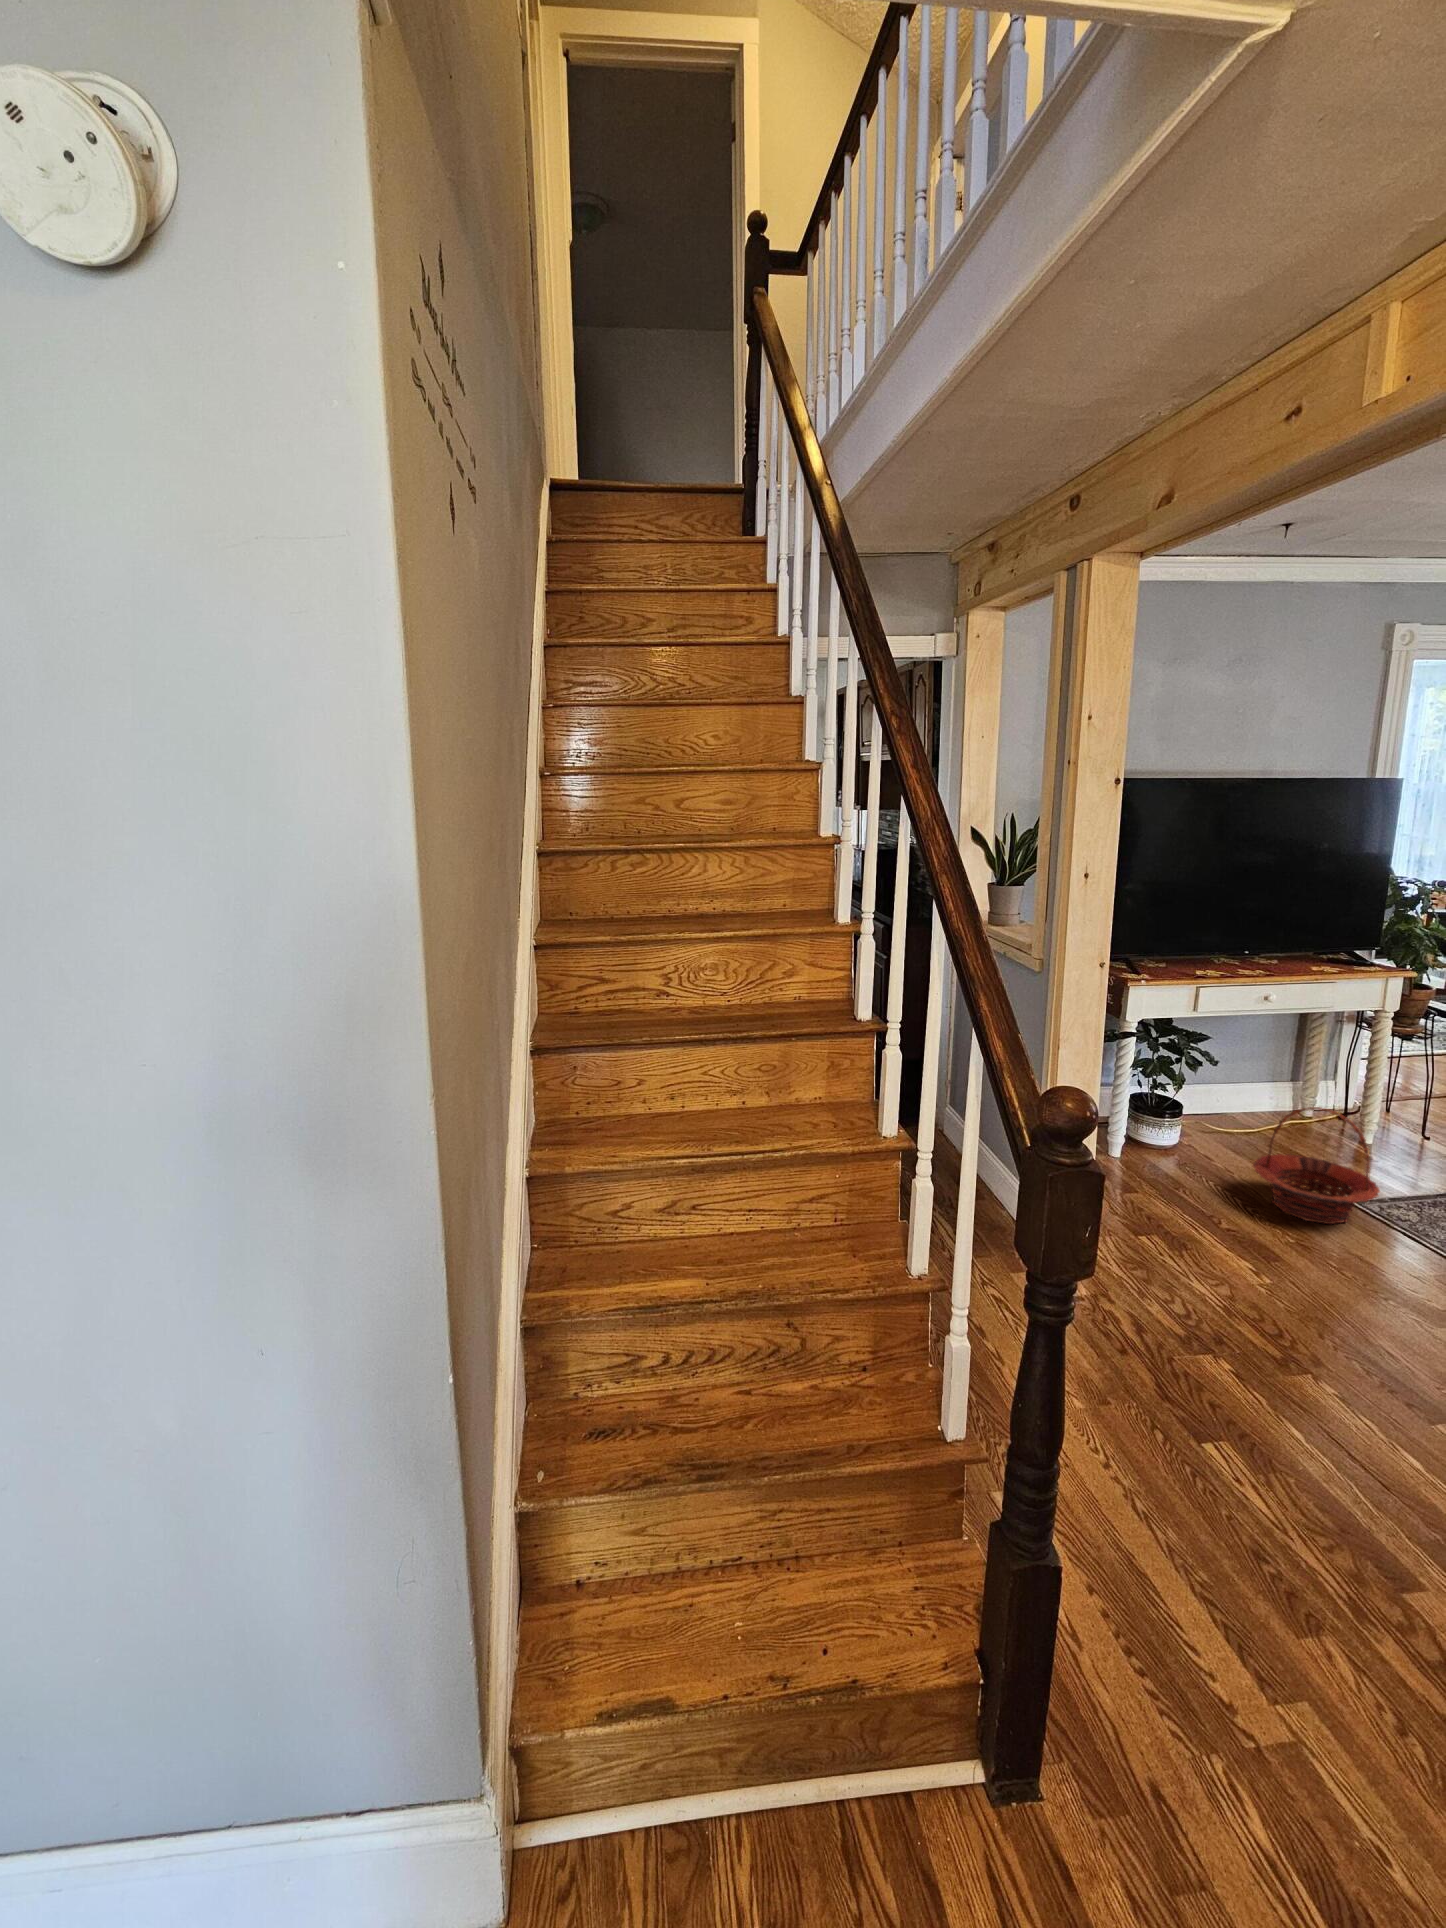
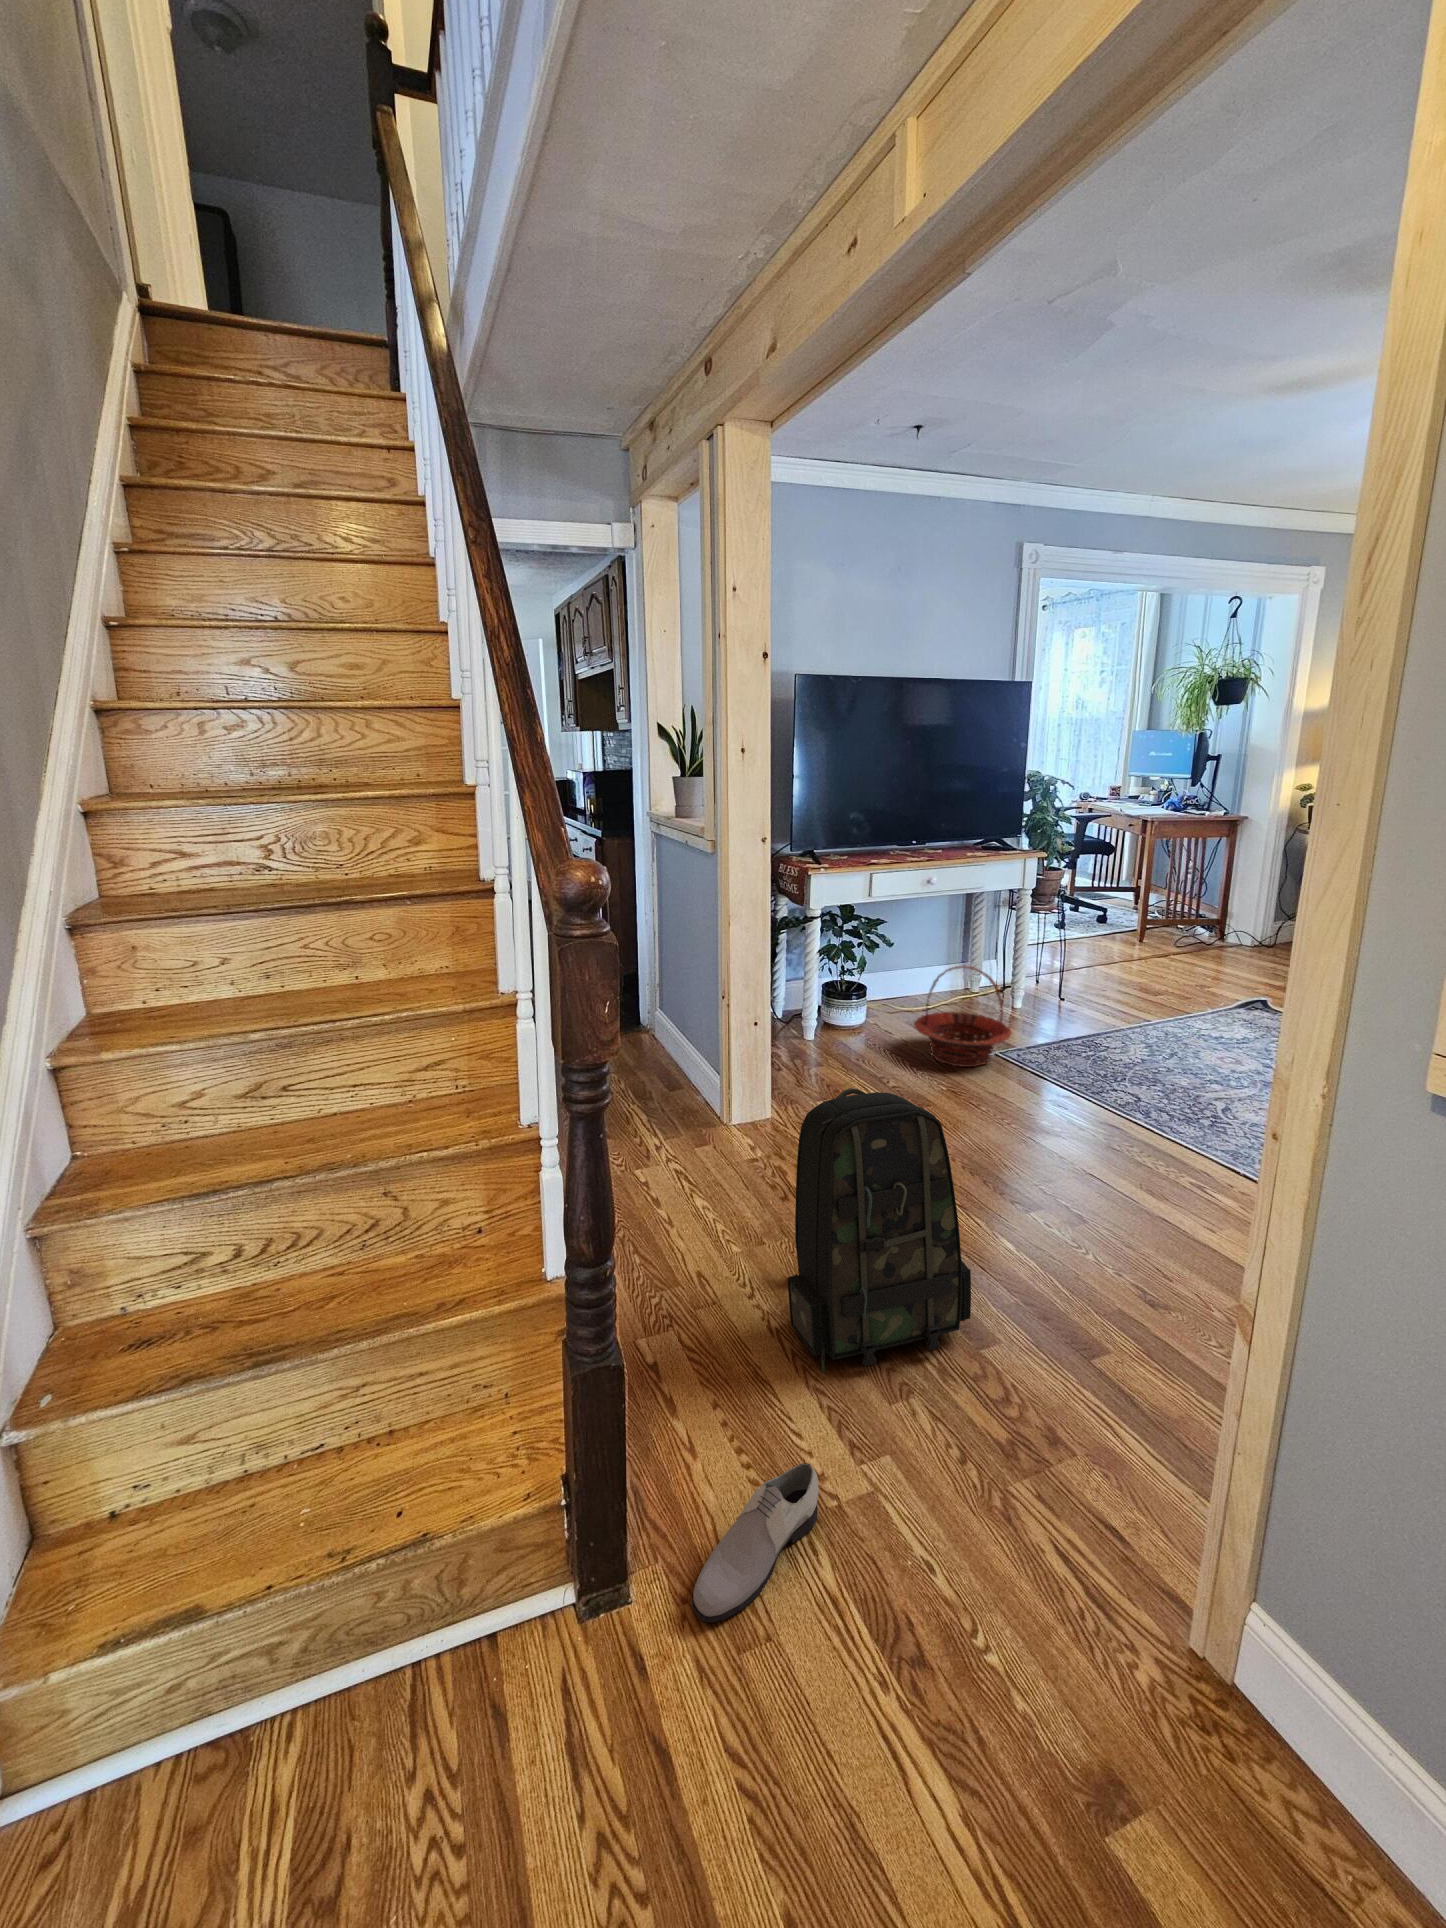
backpack: none [1161,1263,1387,1580] -> present [788,1088,971,1373]
shoe: none [1109,1686,1235,1845] -> present [692,1463,819,1623]

